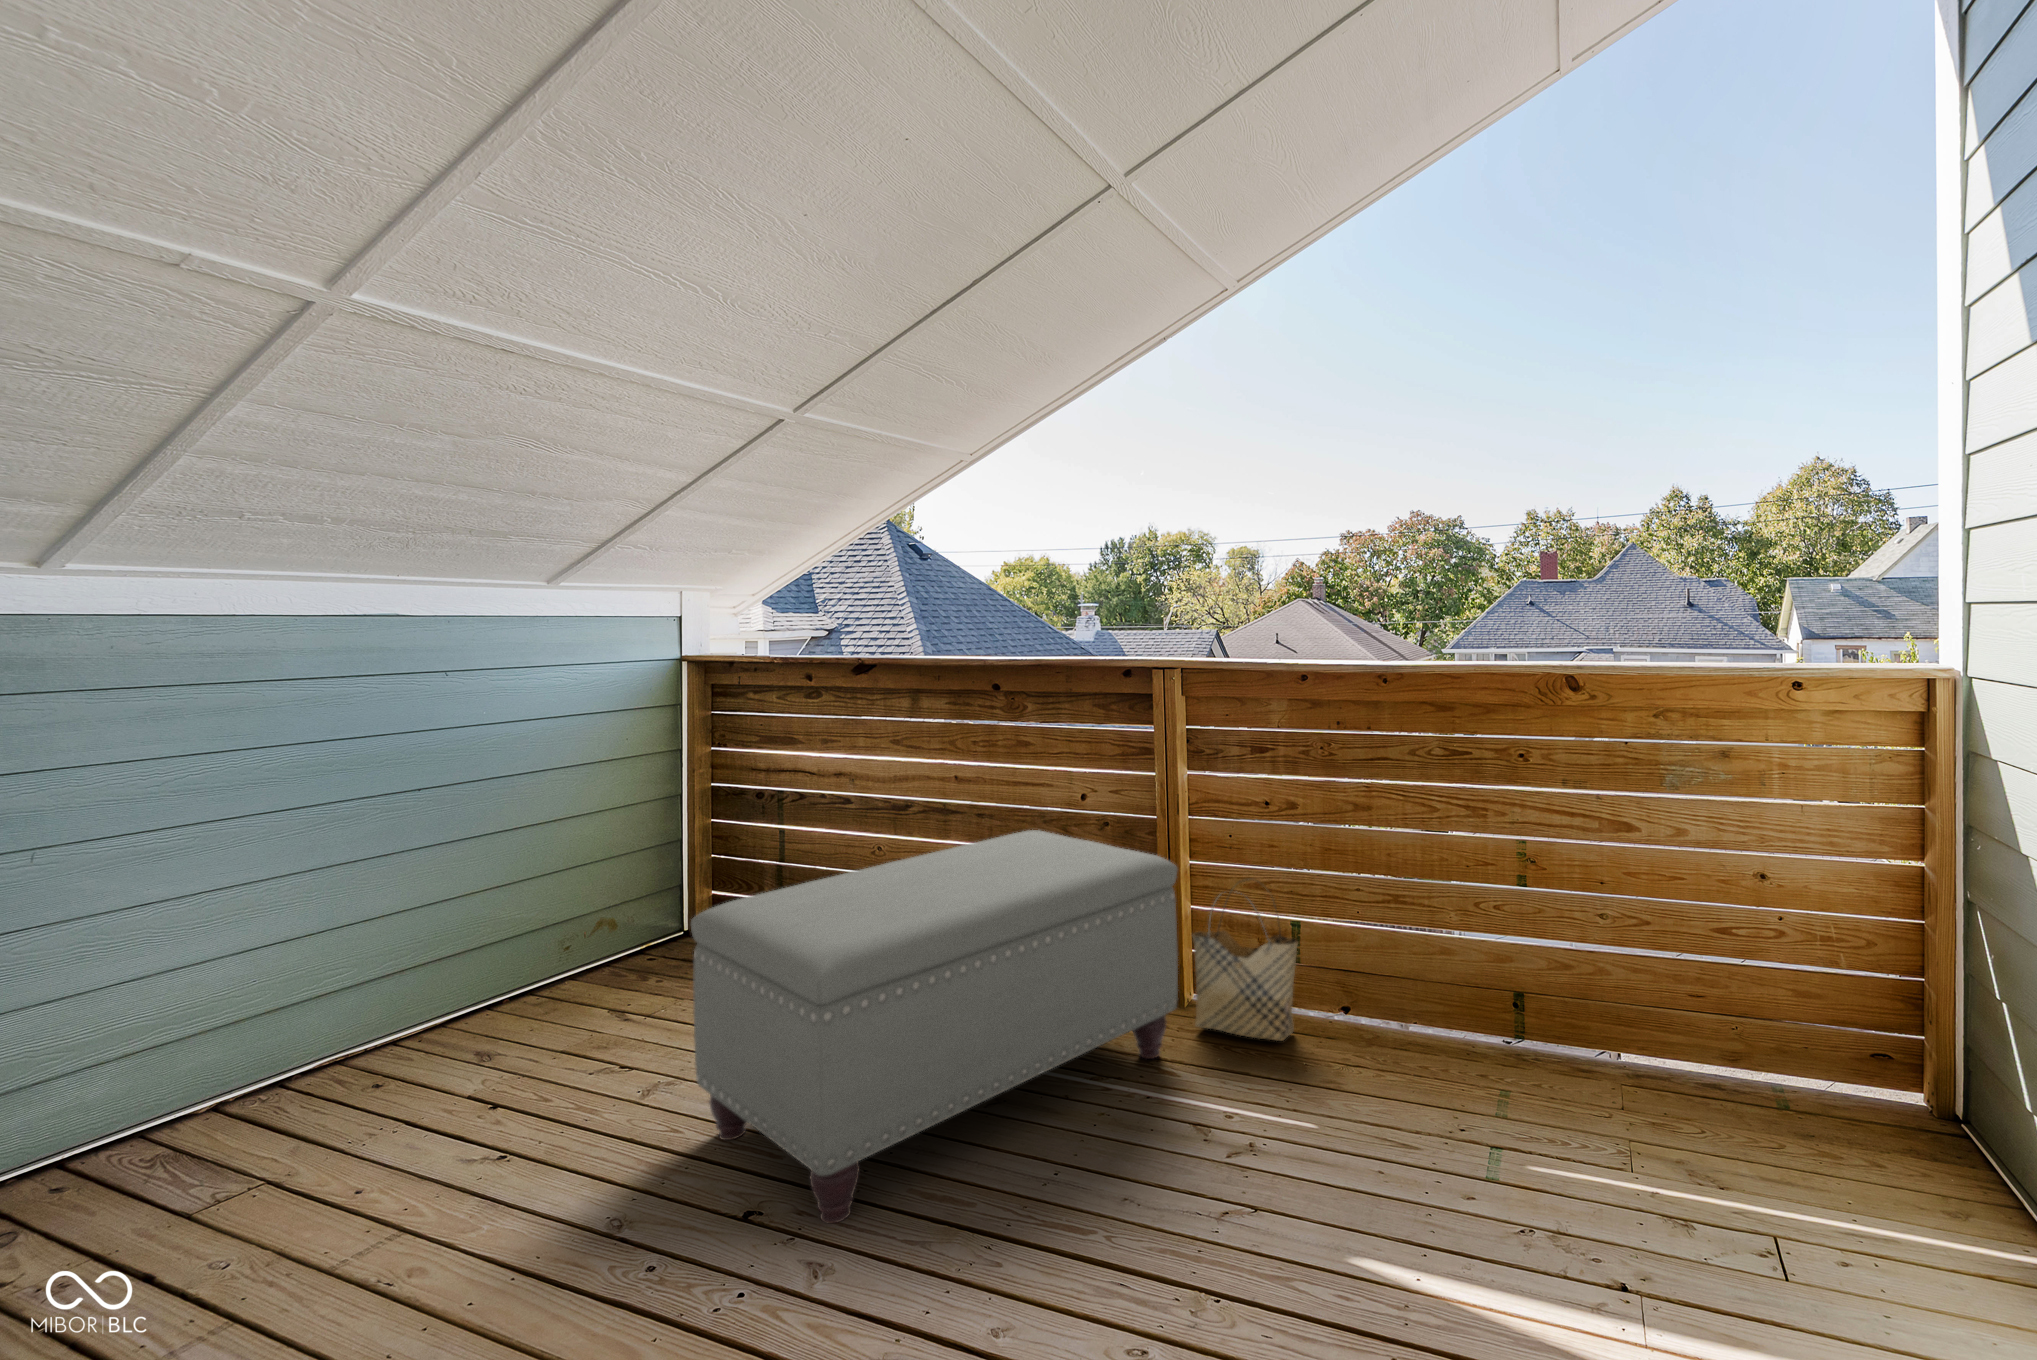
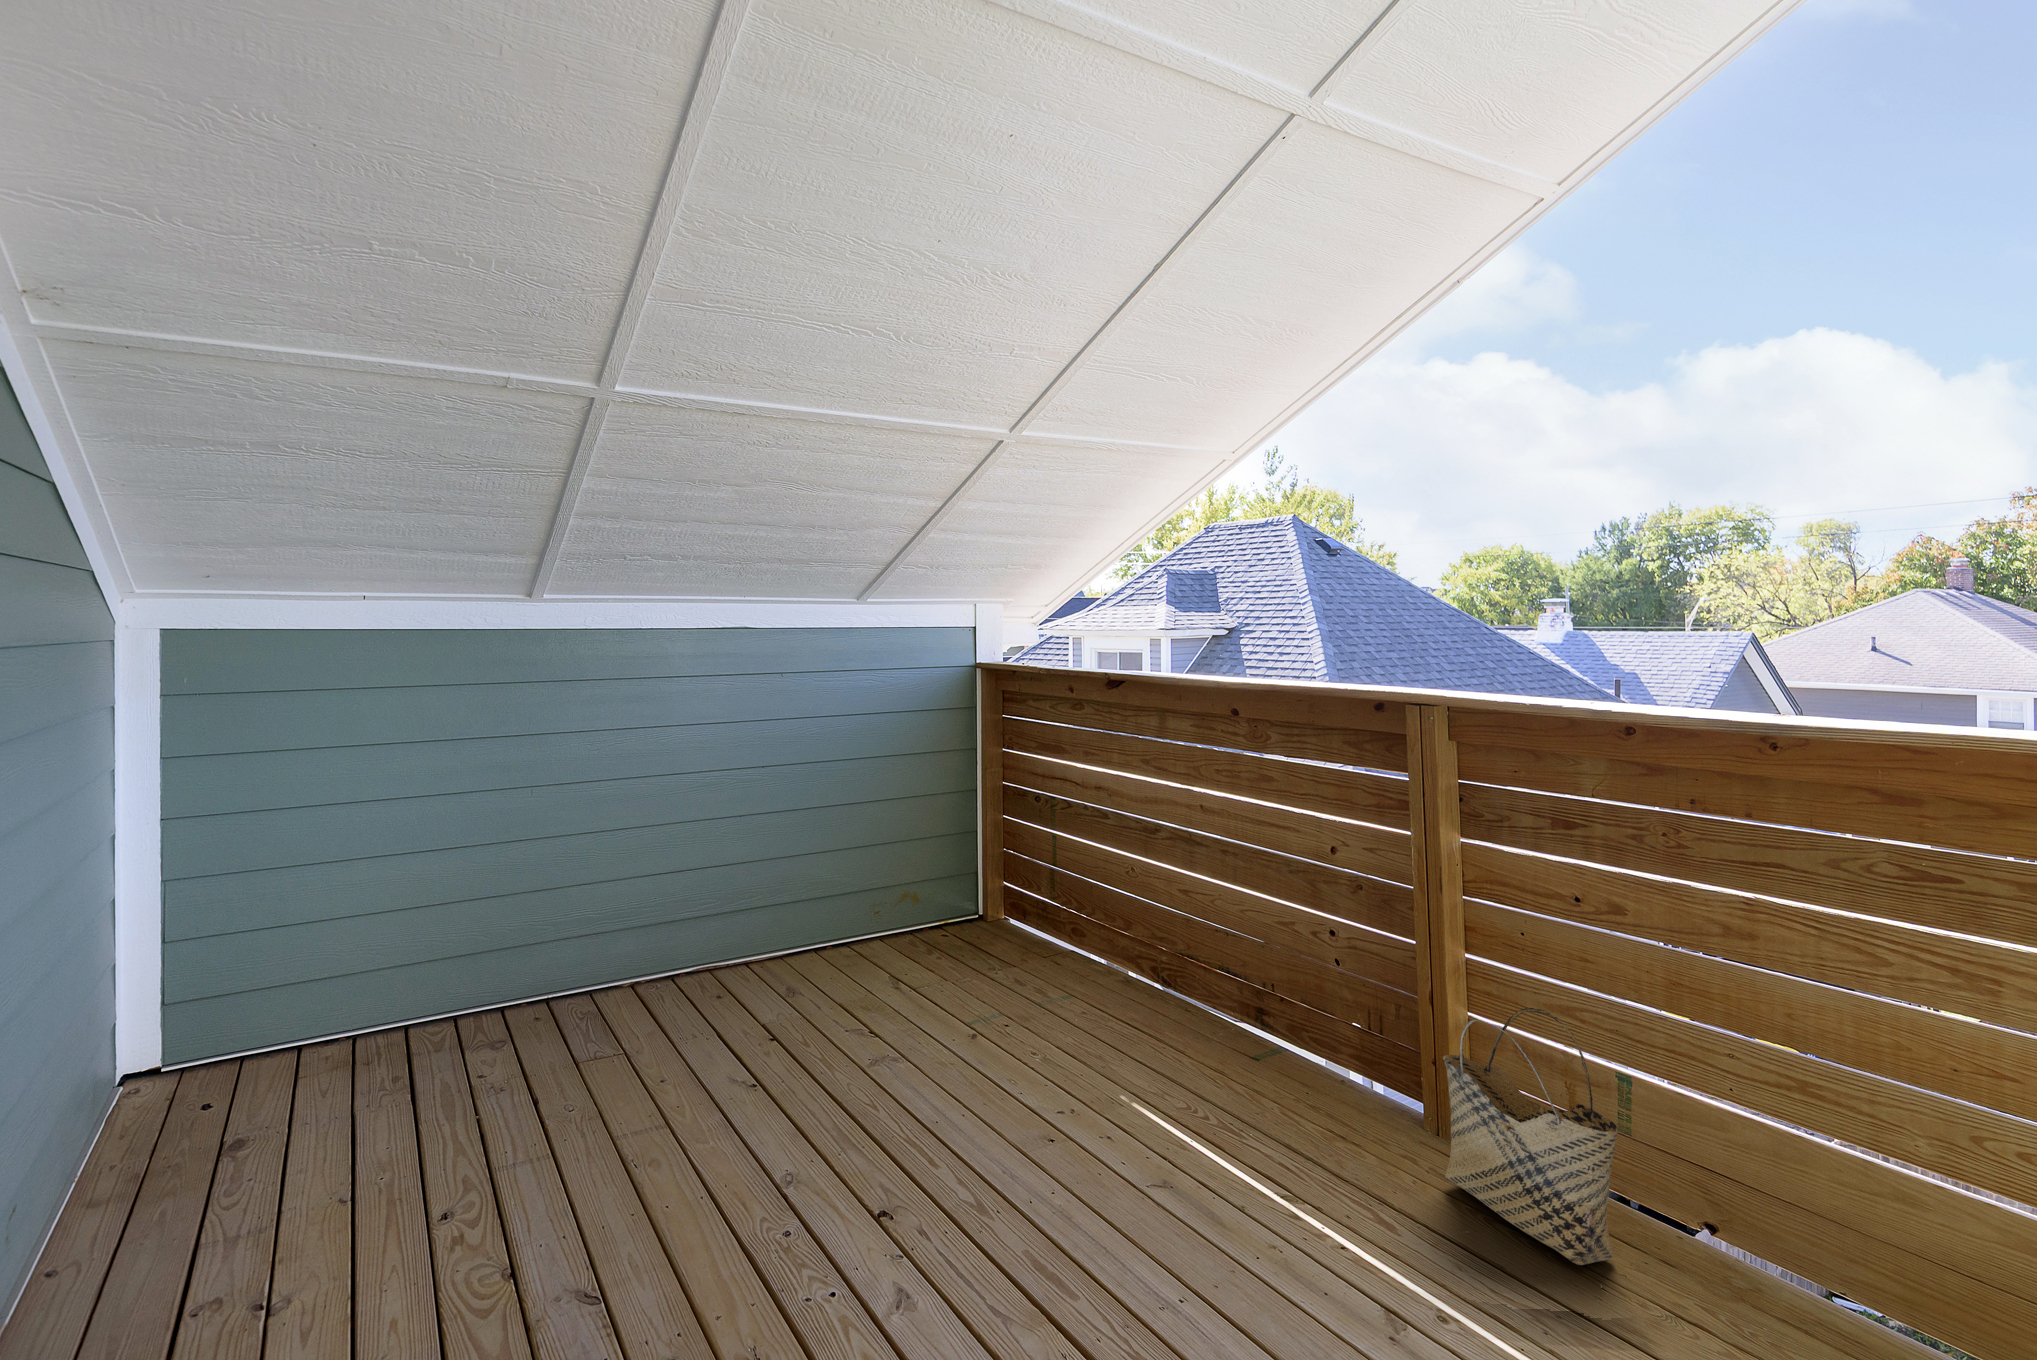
ottoman: present [691,830,1178,1224] -> none [899,872,1399,1213]

